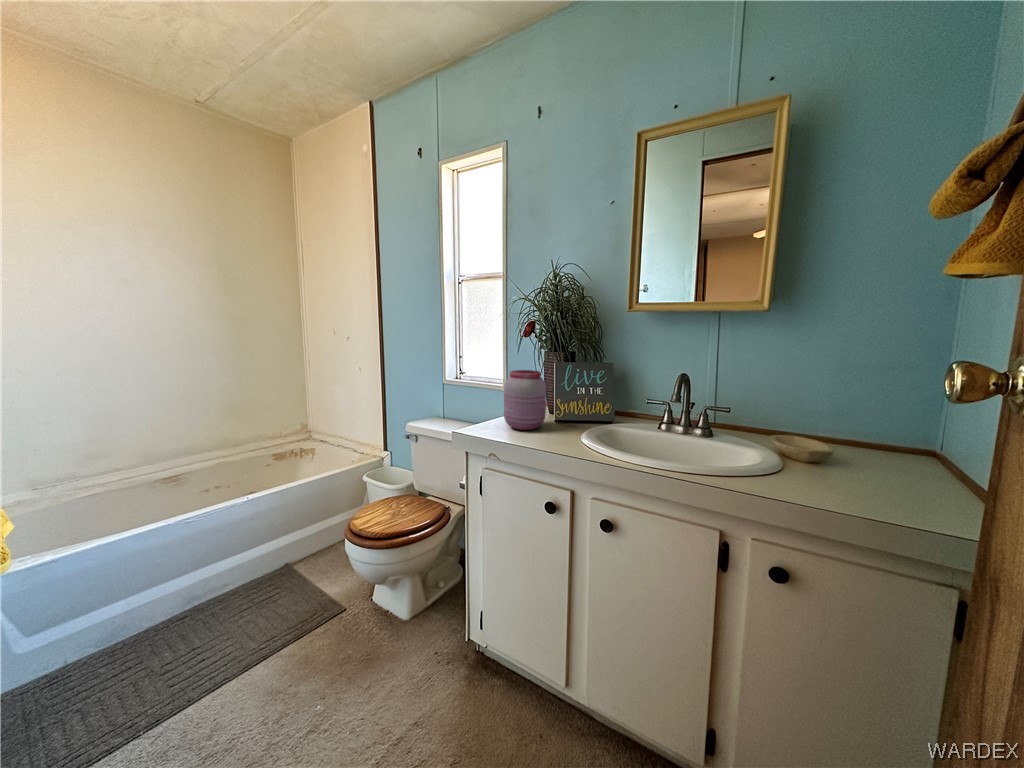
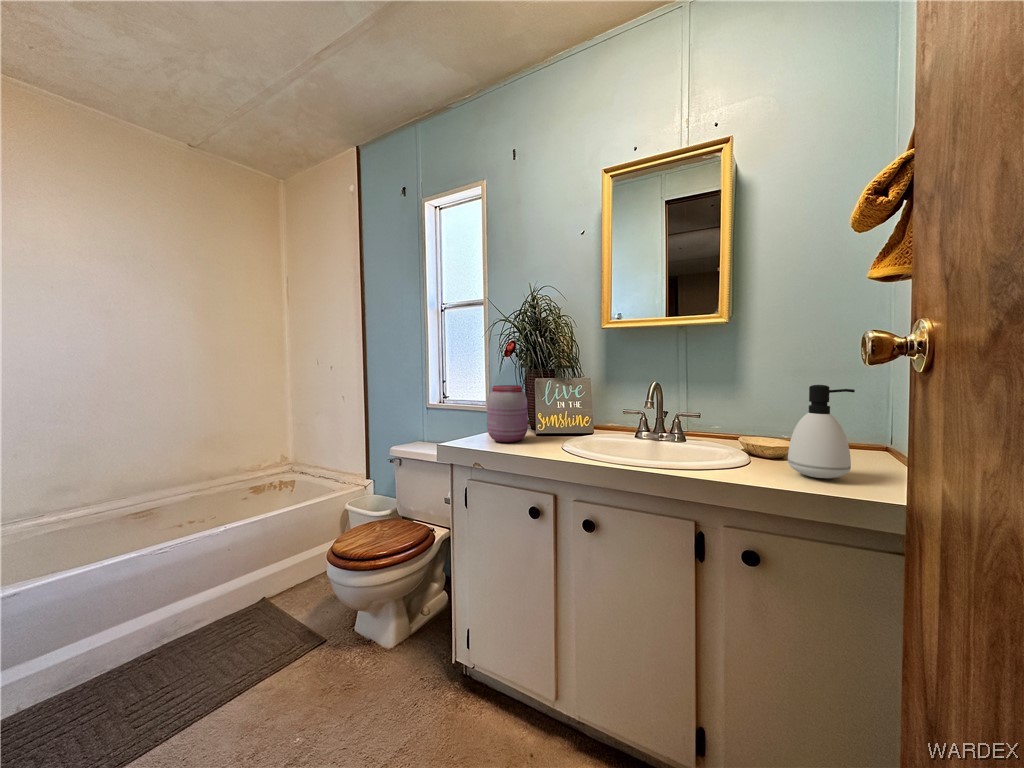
soap dispenser: none [832,391,921,494] -> present [788,385,855,478]

